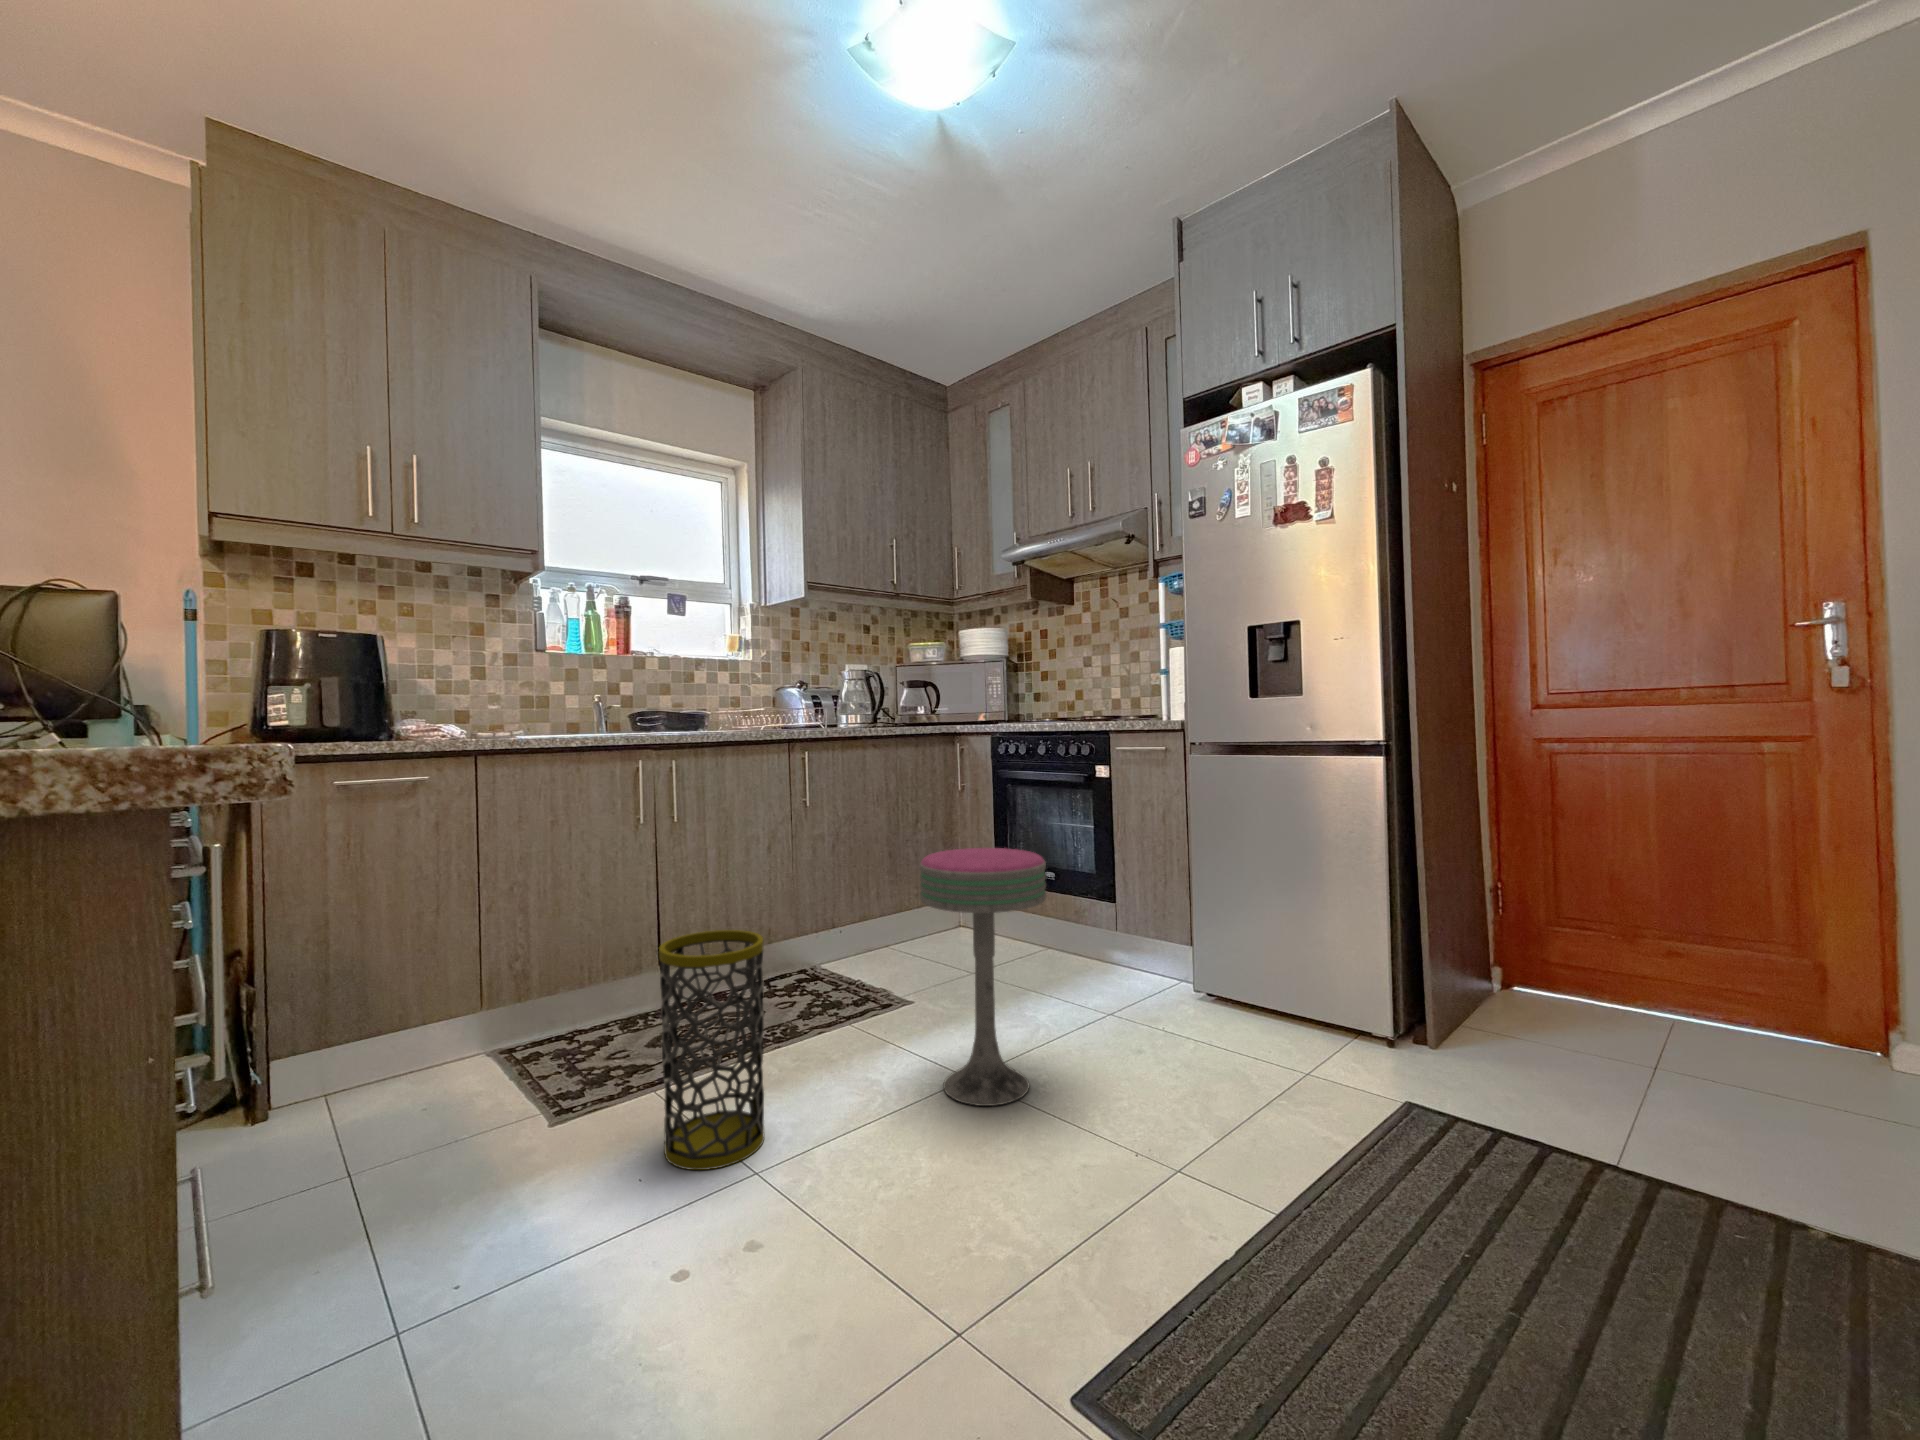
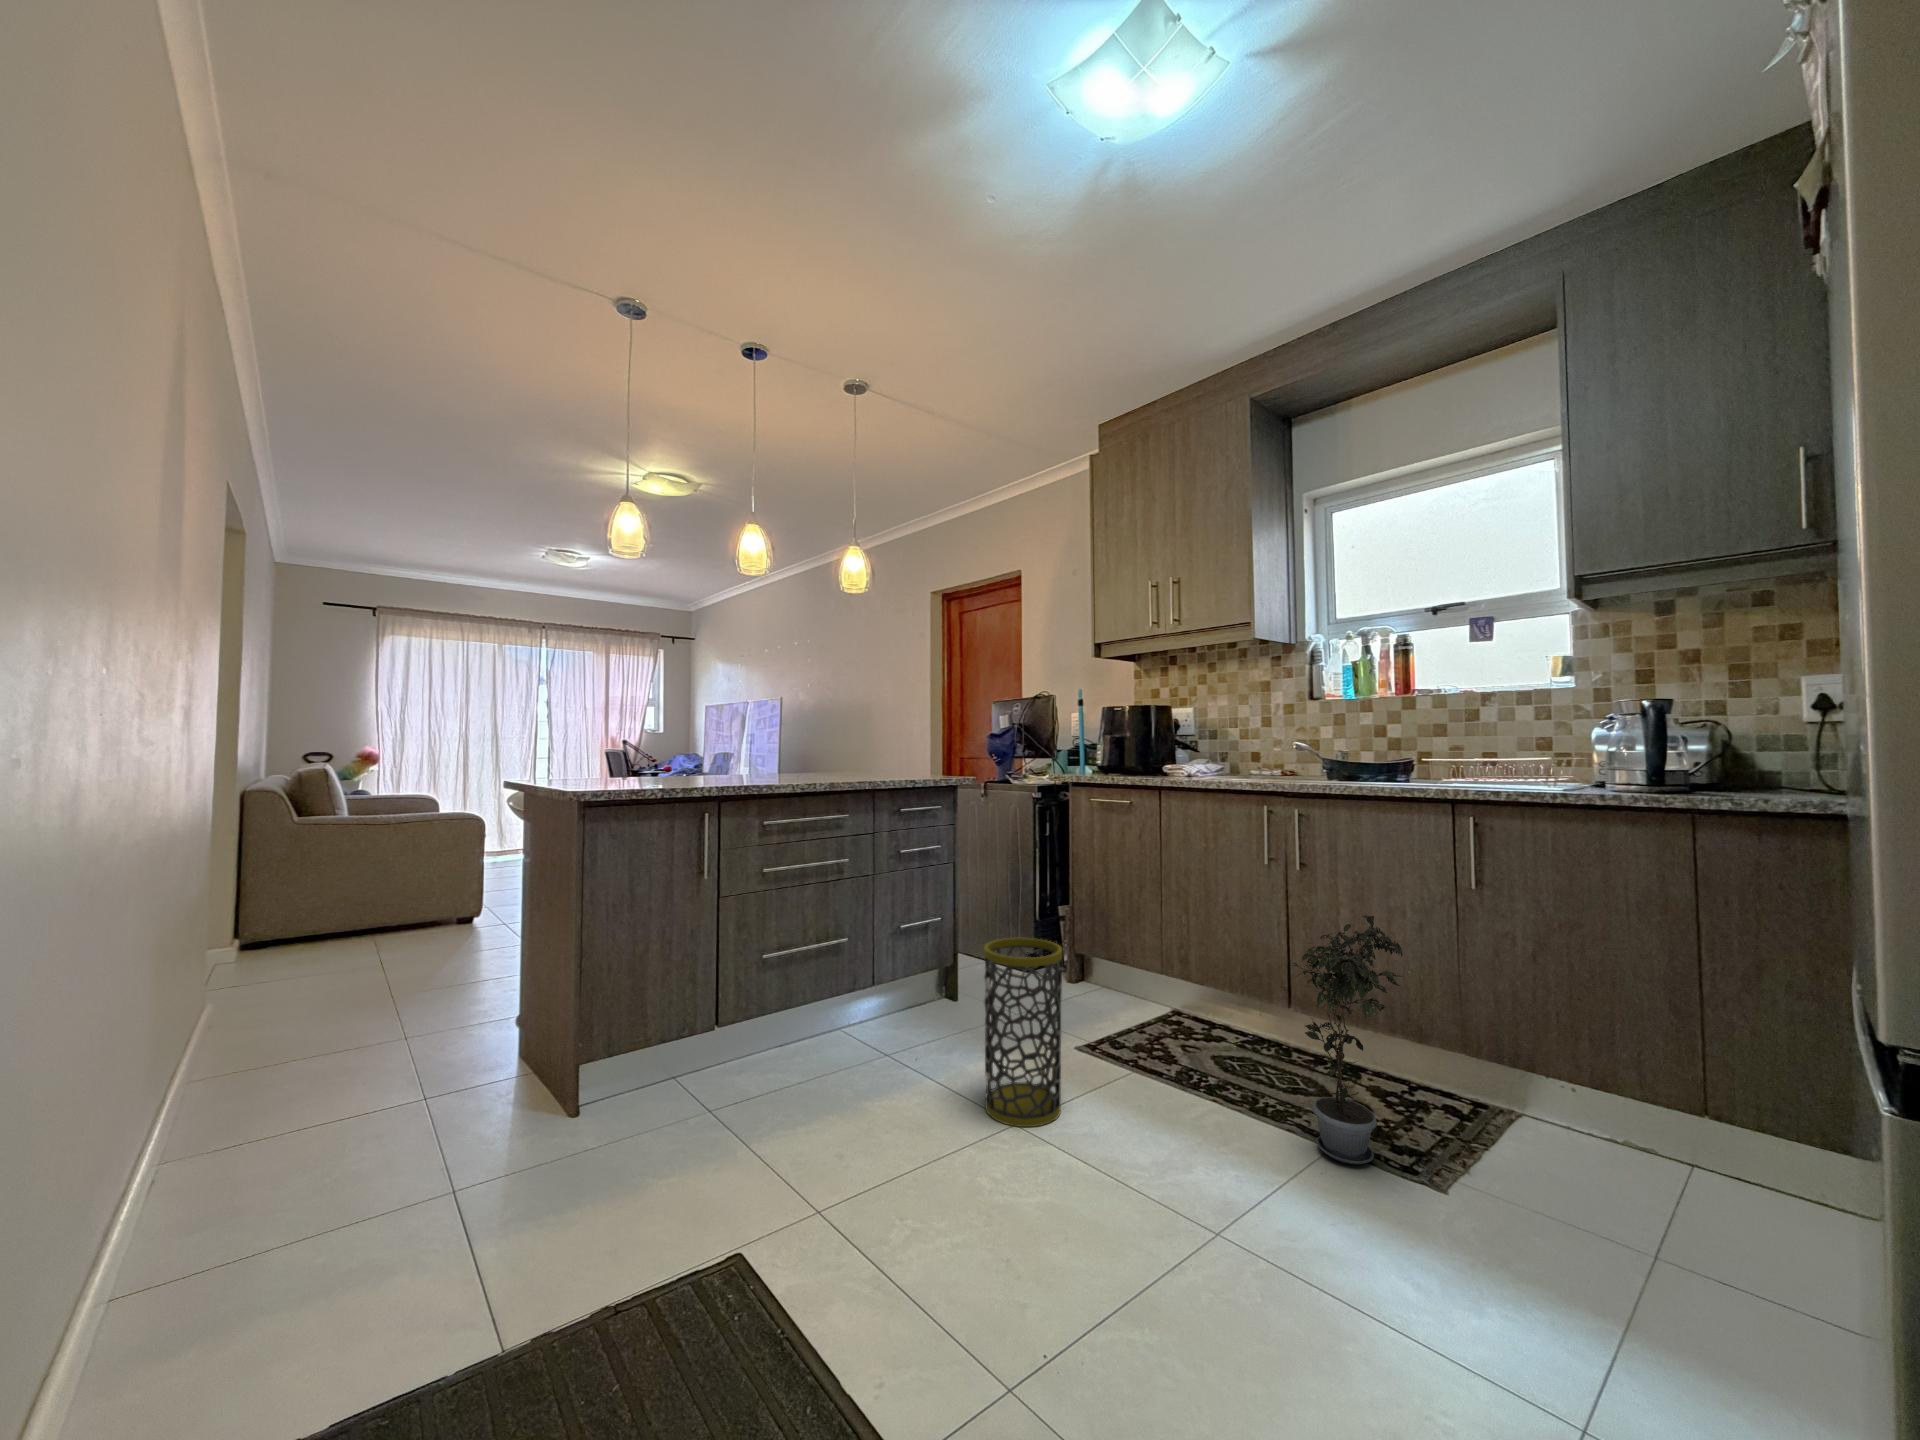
potted plant: none [809,825,913,1017] -> present [1289,915,1403,1164]
bar stool: present [920,848,1046,1106] -> none [1079,942,1245,1299]

